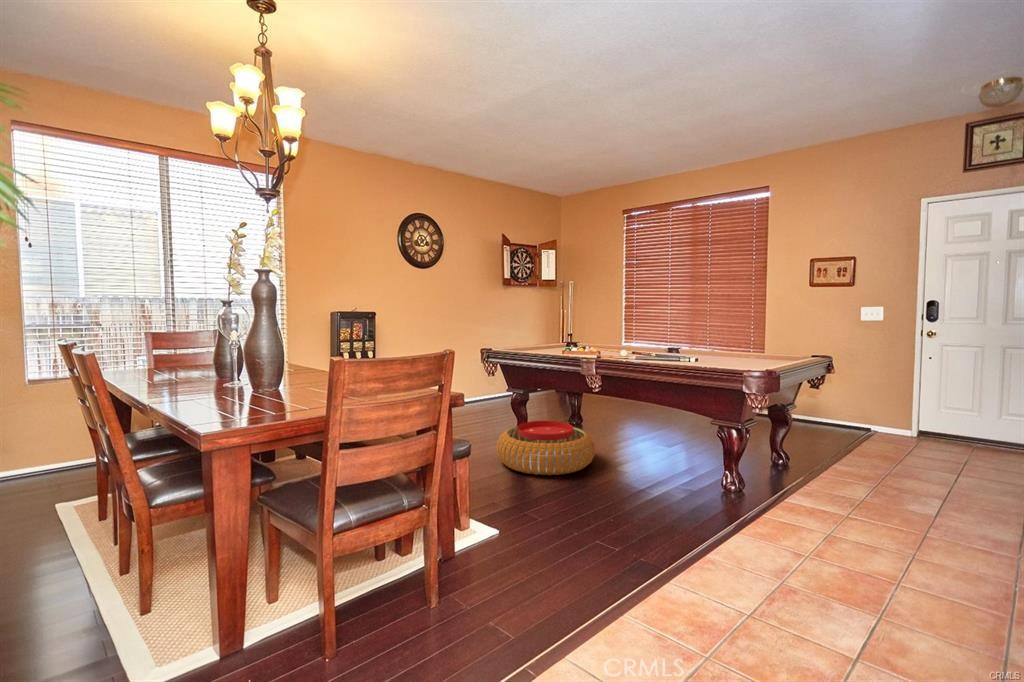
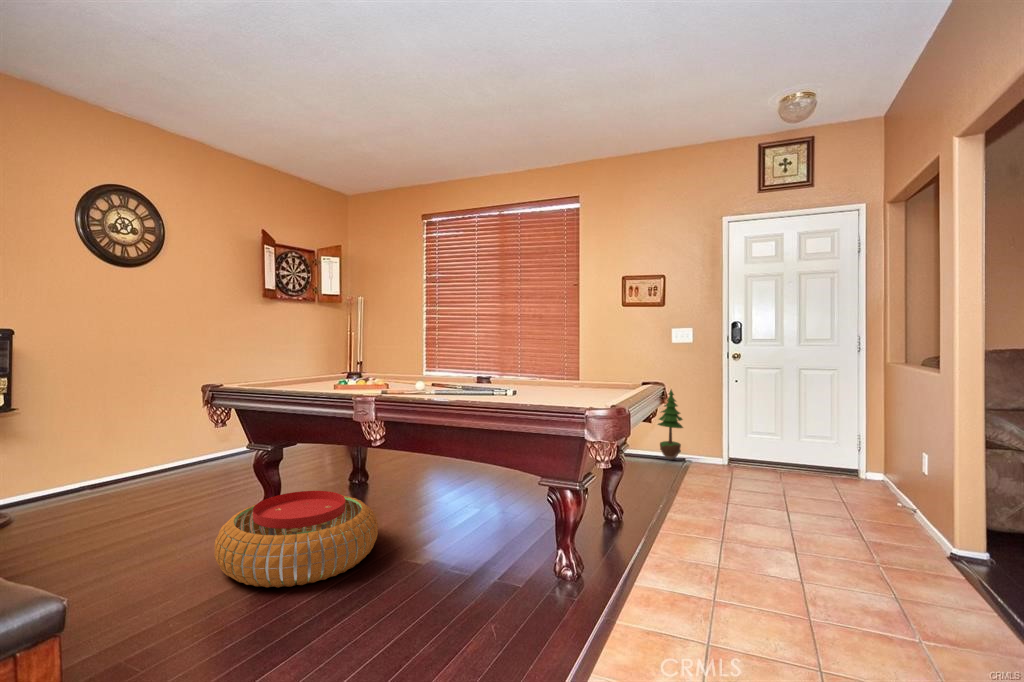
potted tree: none [840,363,868,429] -> present [658,390,683,460]

